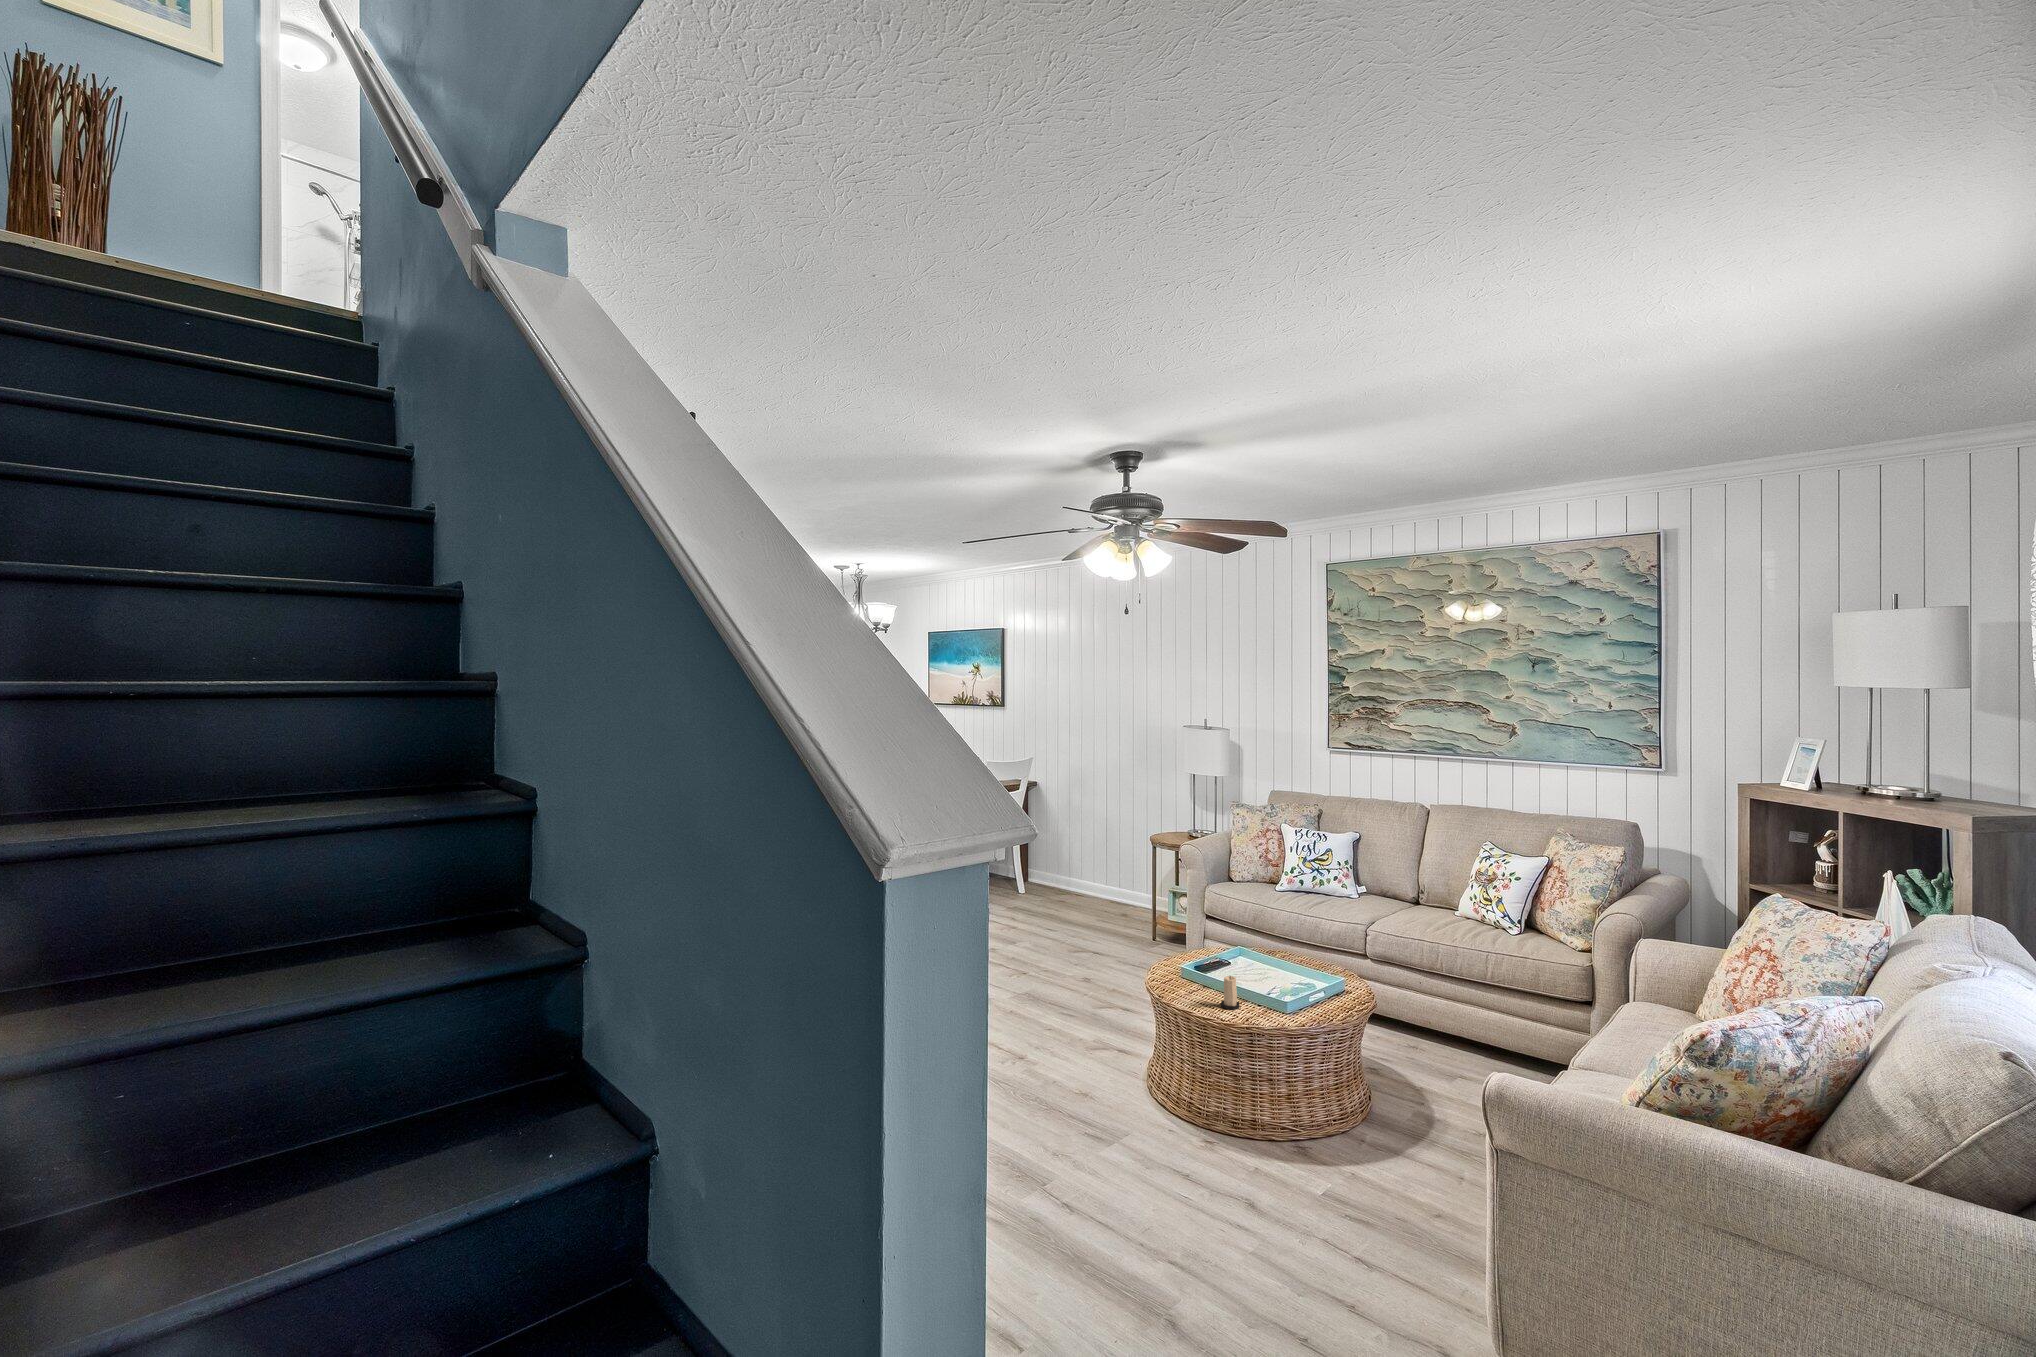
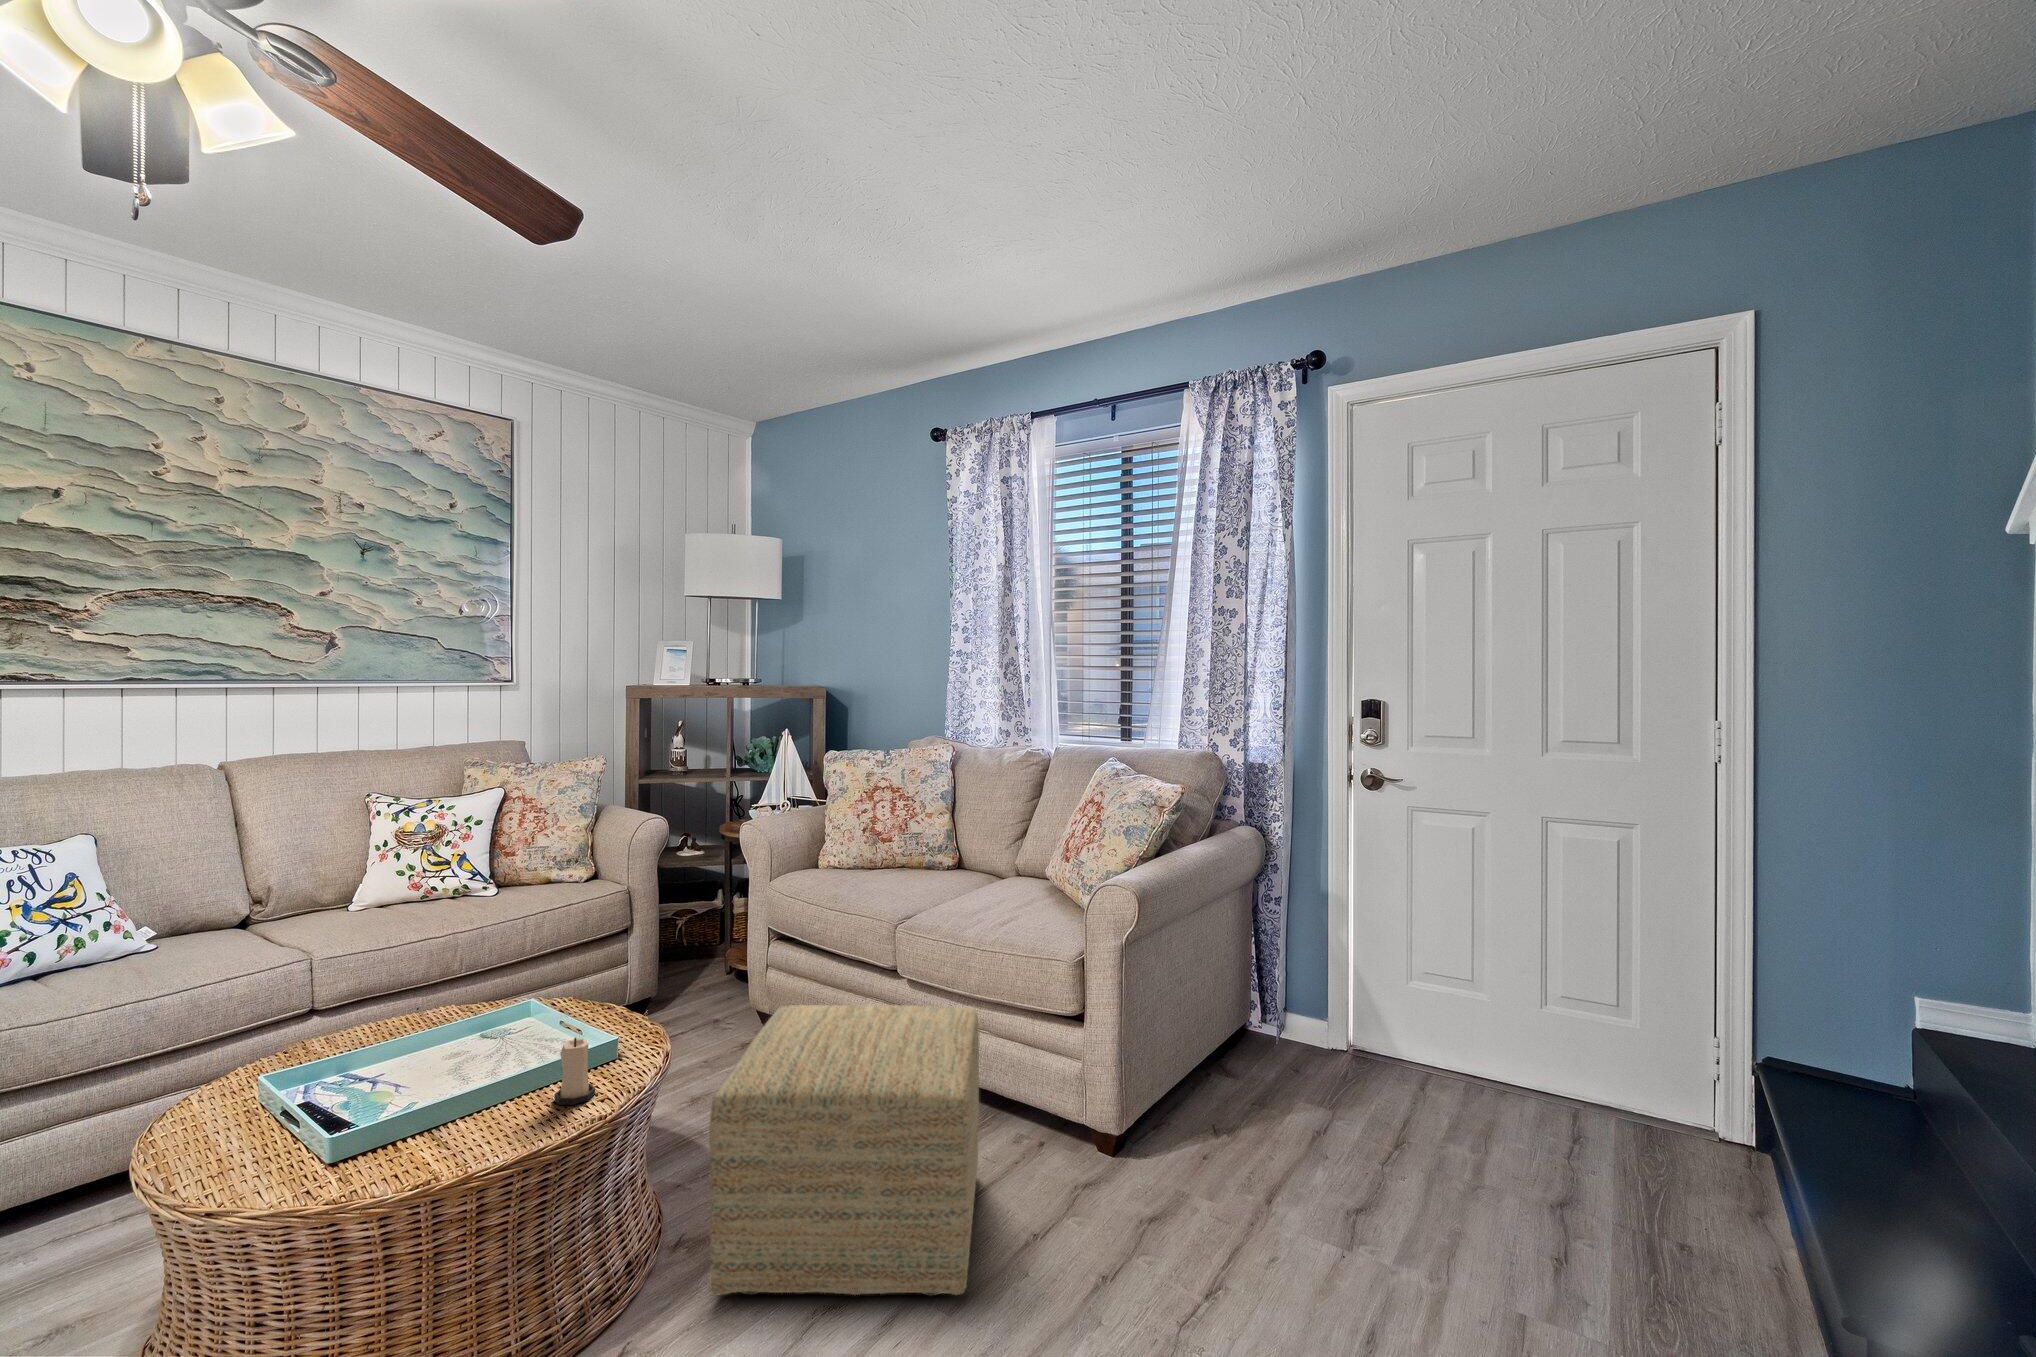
ottoman: none [1225,1033,1409,1245] -> present [709,1005,979,1296]

